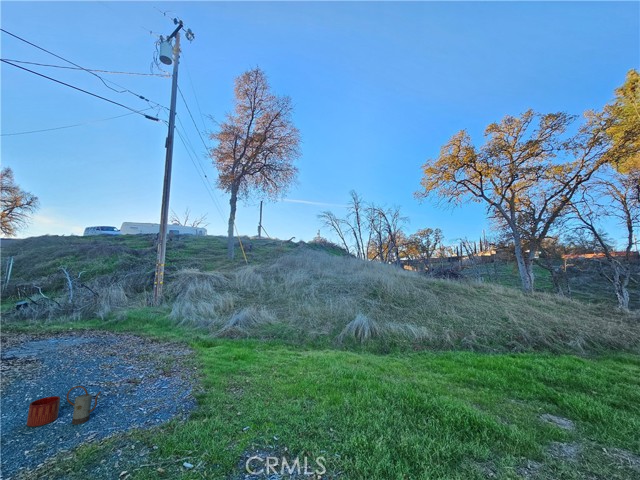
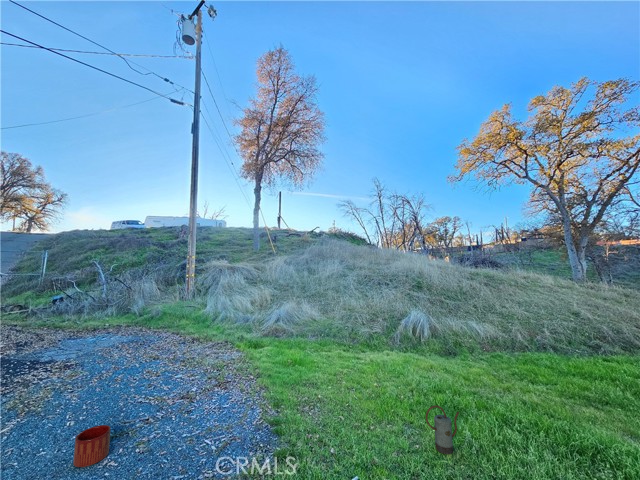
watering can: present [67,386,101,424] -> present [426,405,459,454]

